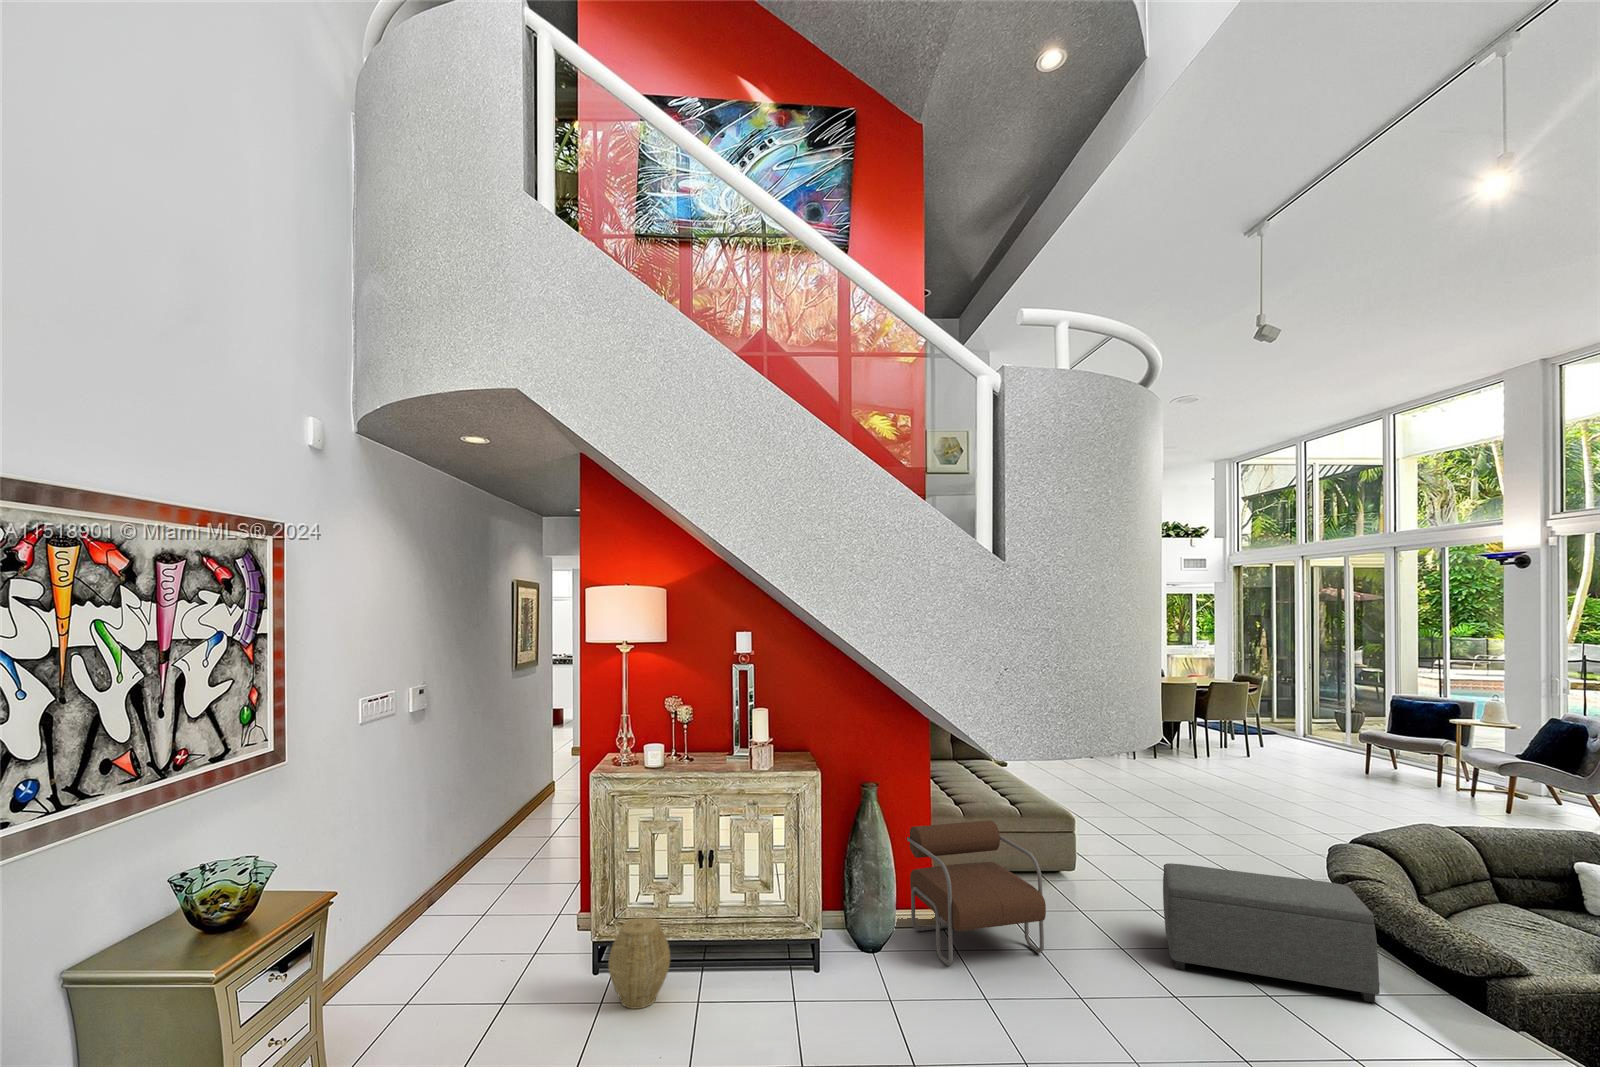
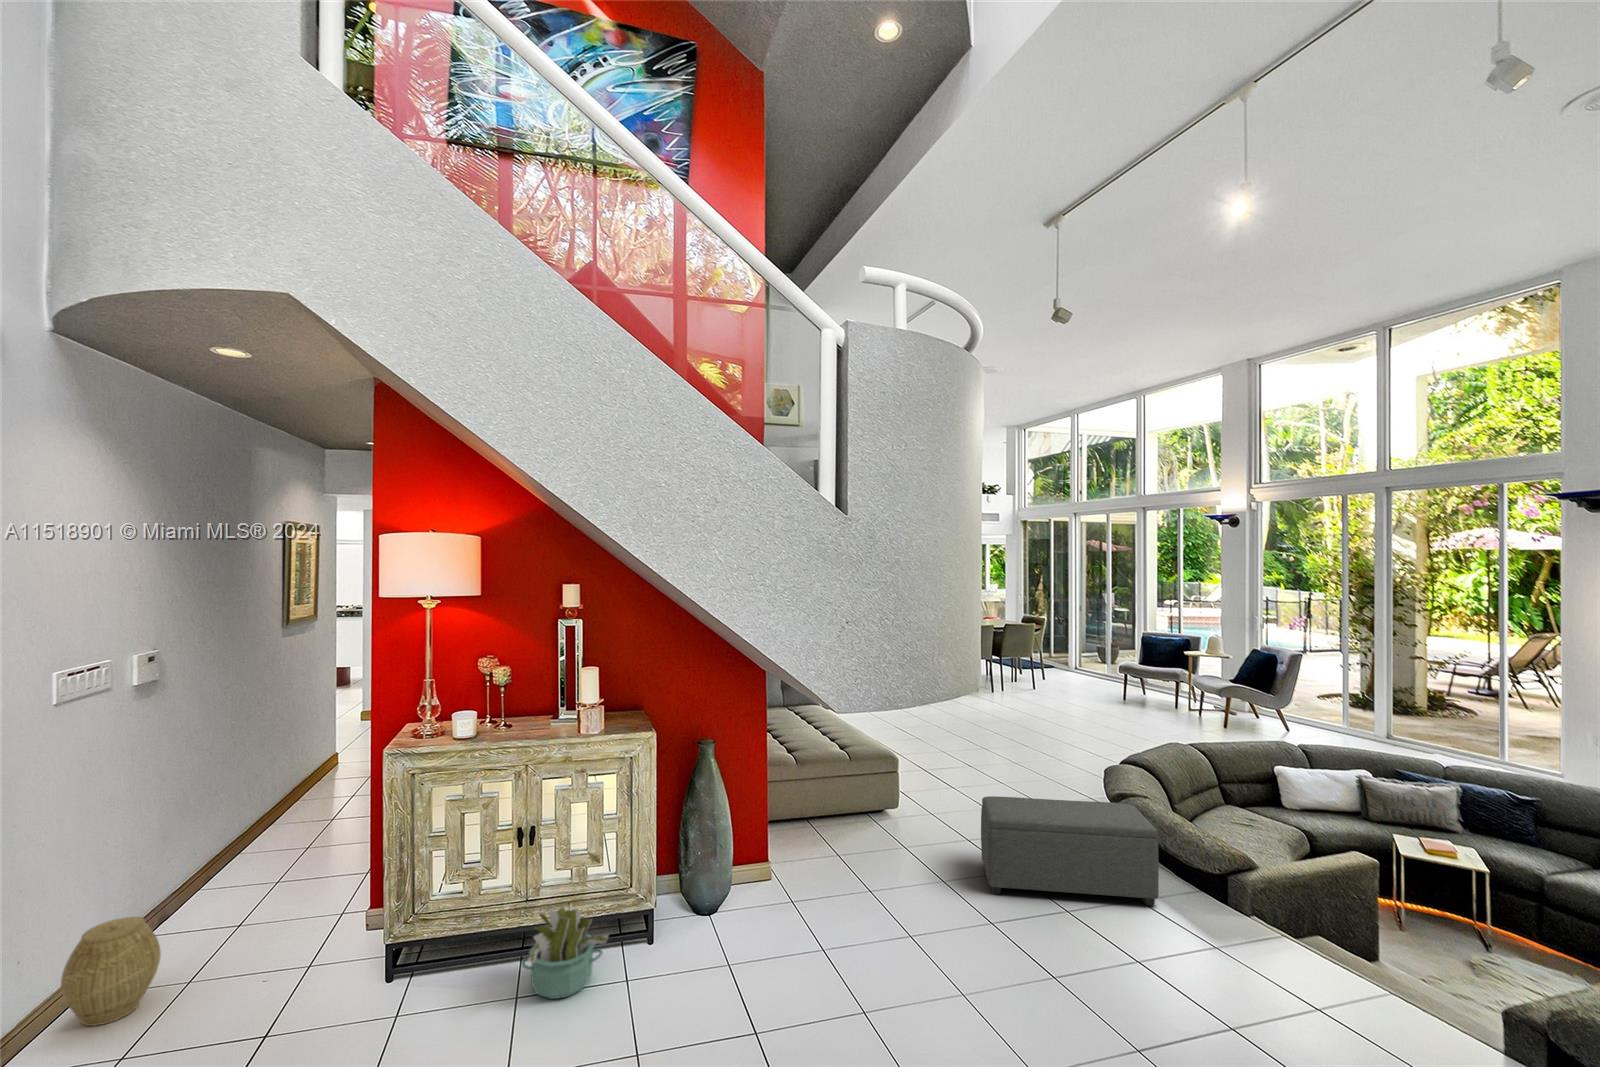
armchair: present [907,820,1046,966] -> none [743,768,879,917]
woven basket: present [608,918,670,1009] -> present [61,917,161,1026]
decorative plant: none [701,926,778,1010] -> present [521,906,608,999]

